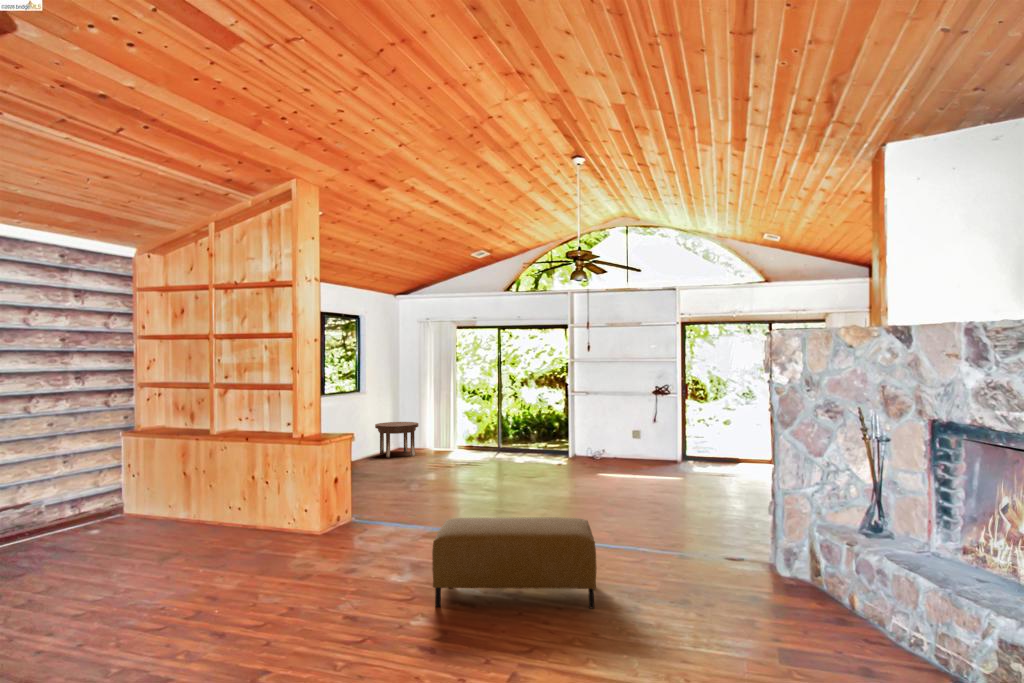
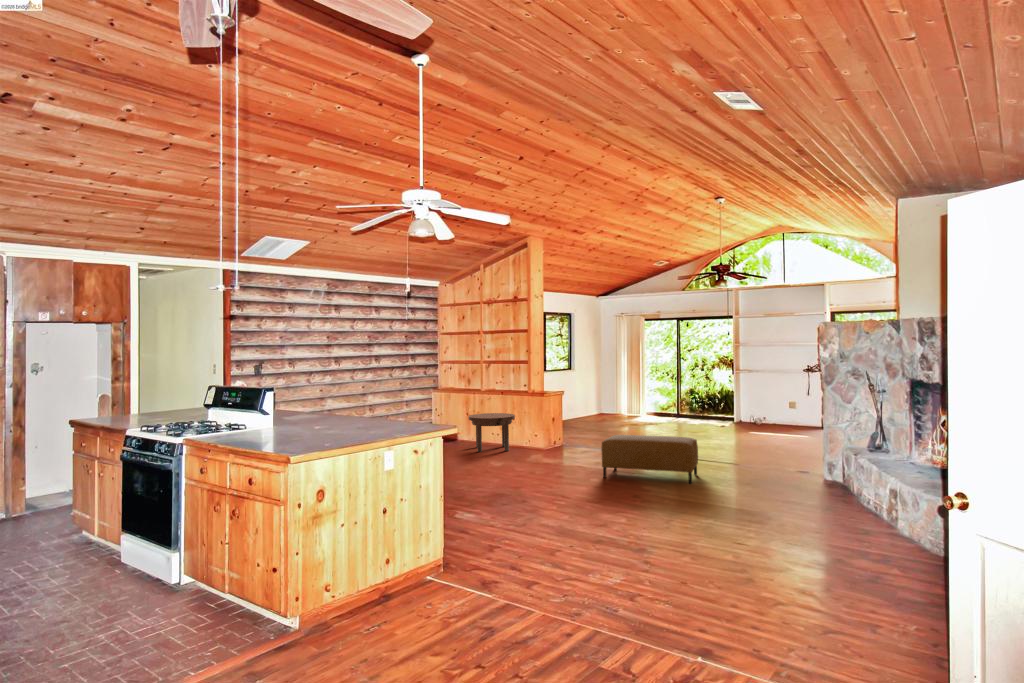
side table: present [375,422,419,458] -> present [469,413,515,452]

